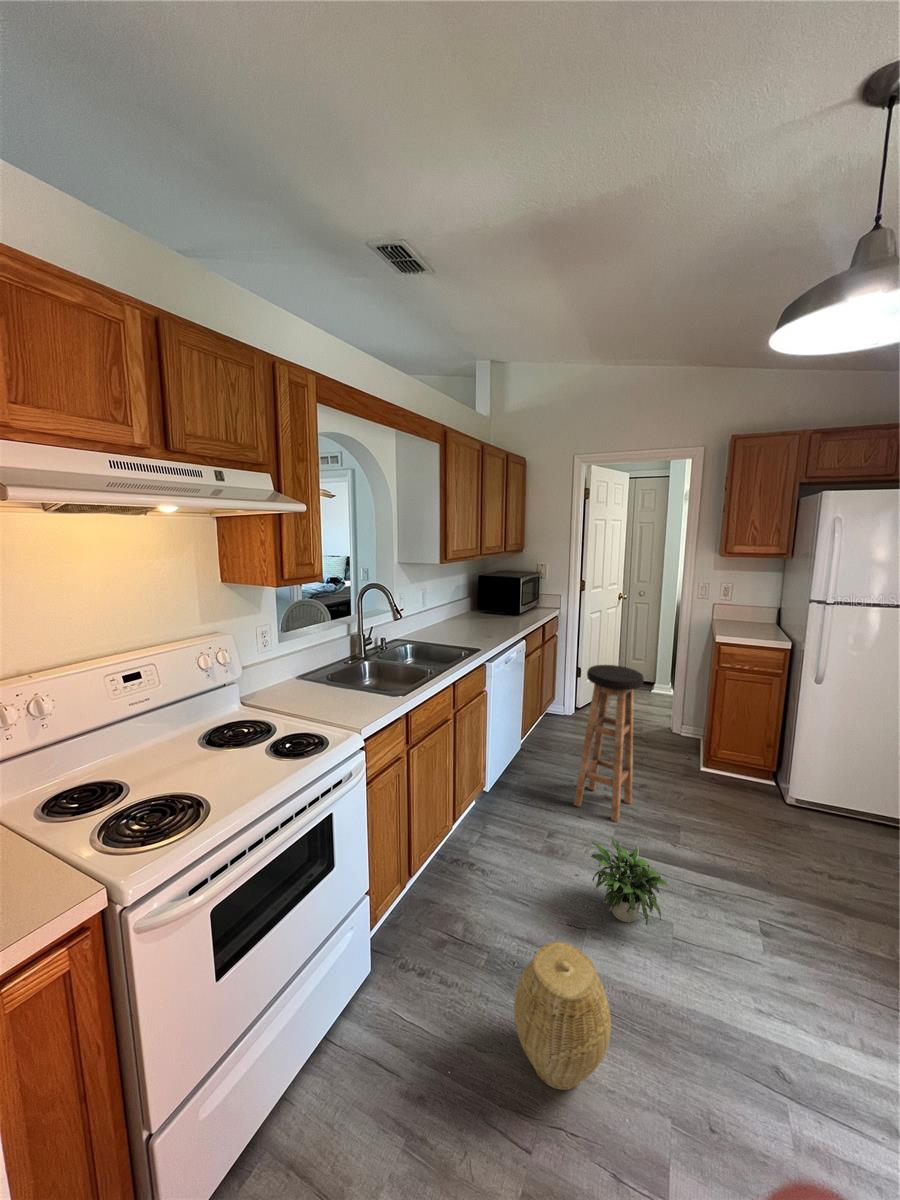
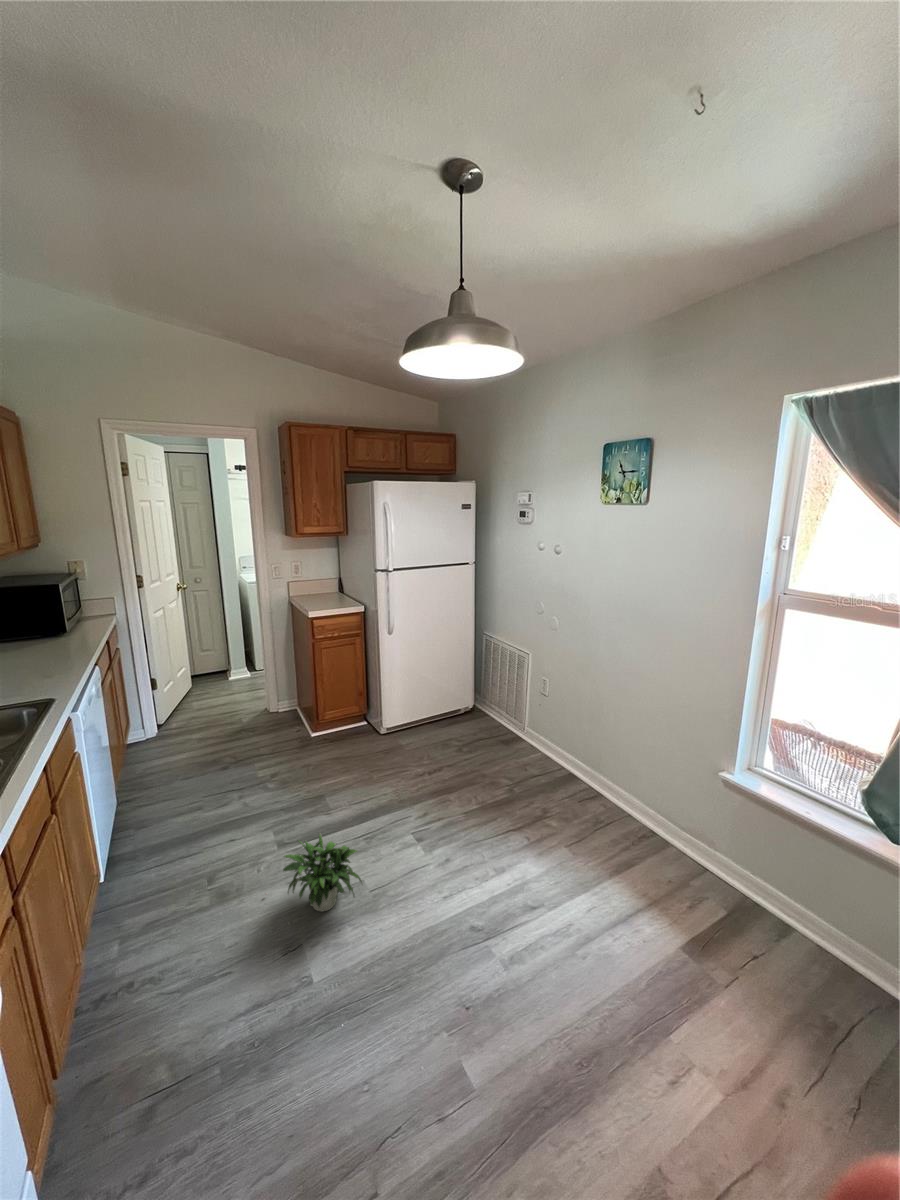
bar stool: present [574,665,644,822] -> none [207,664,272,831]
woven basket: present [514,942,611,1090] -> none [298,965,399,1121]

